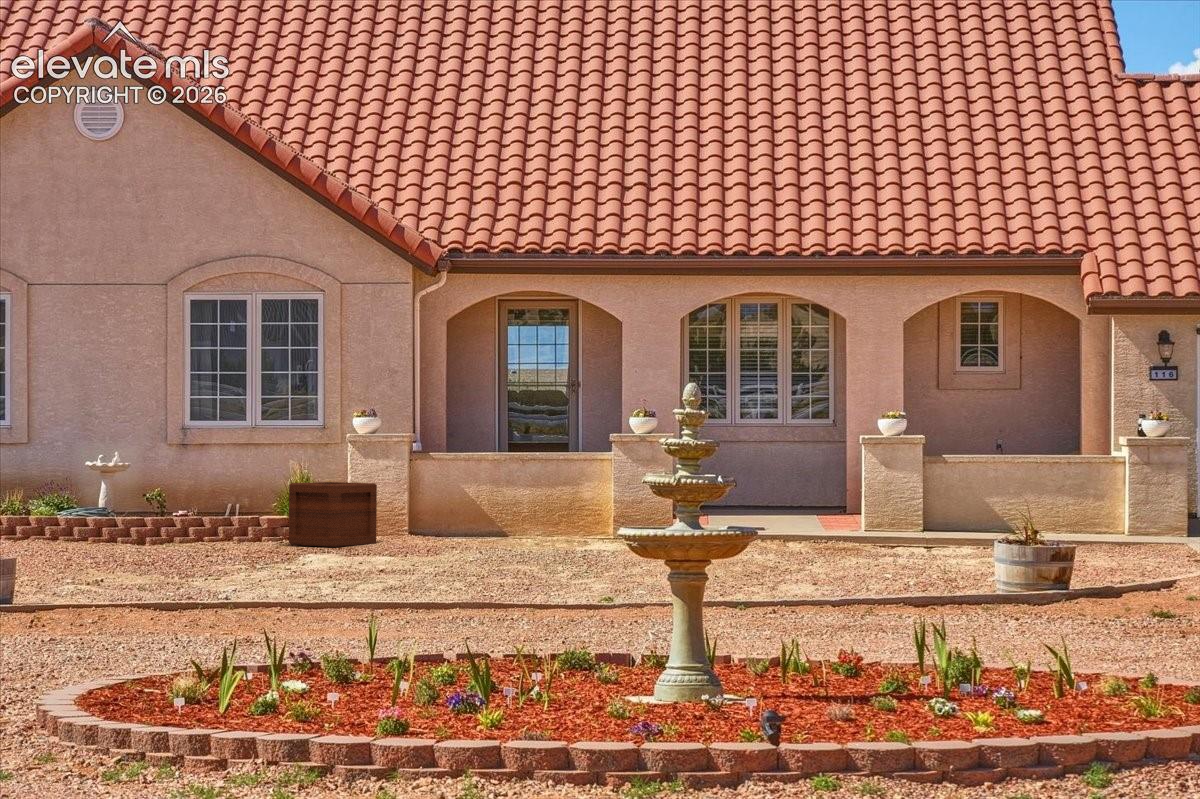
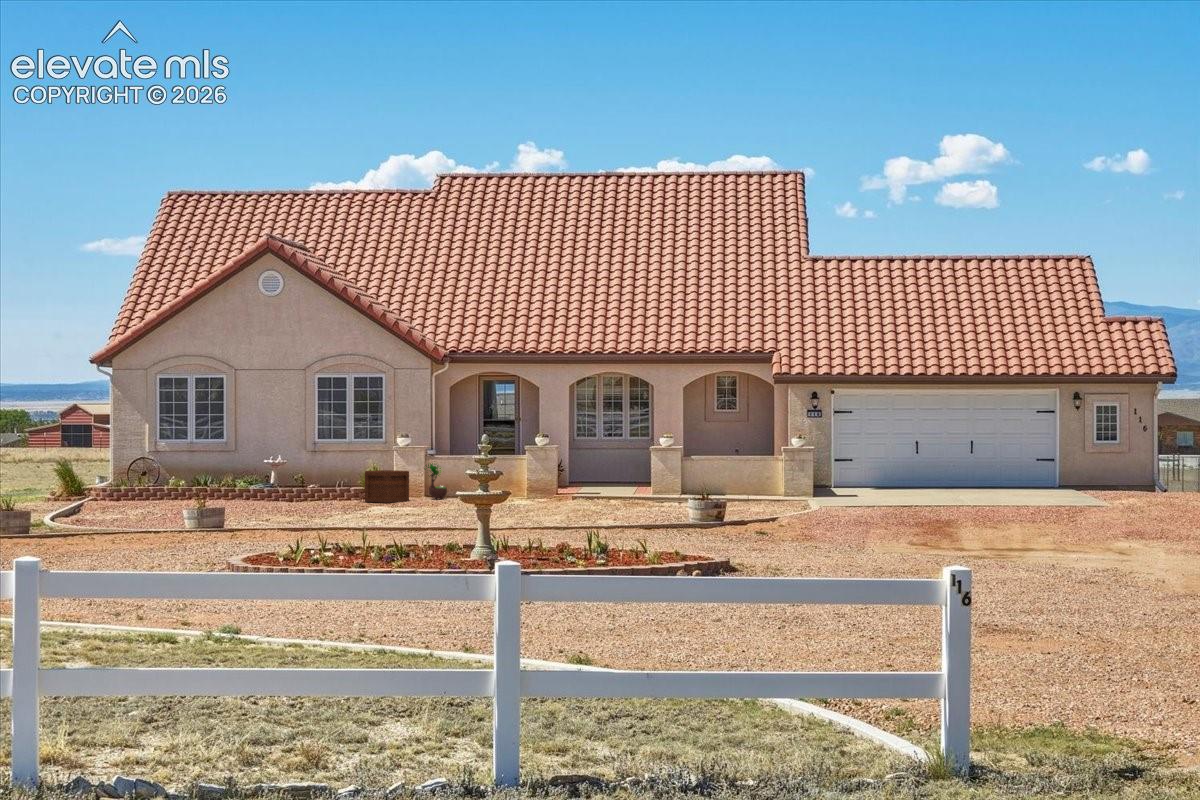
potted tree: none [403,459,451,540] -> present [424,463,447,499]

